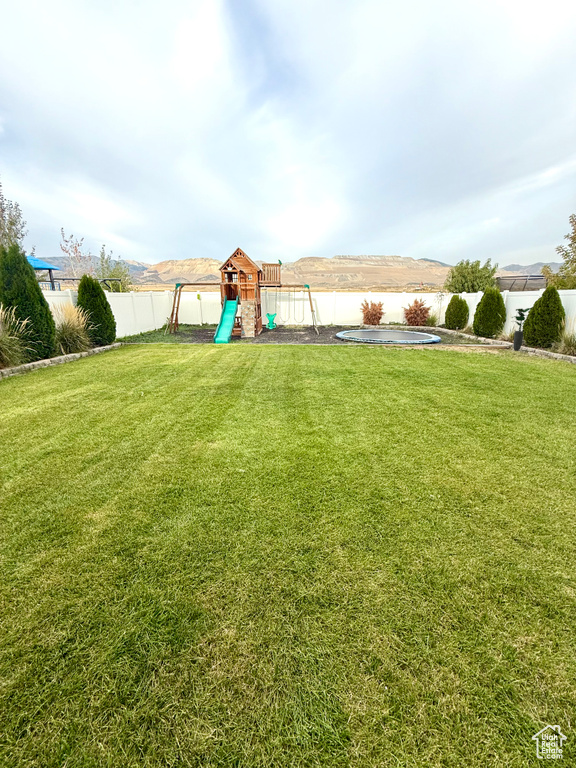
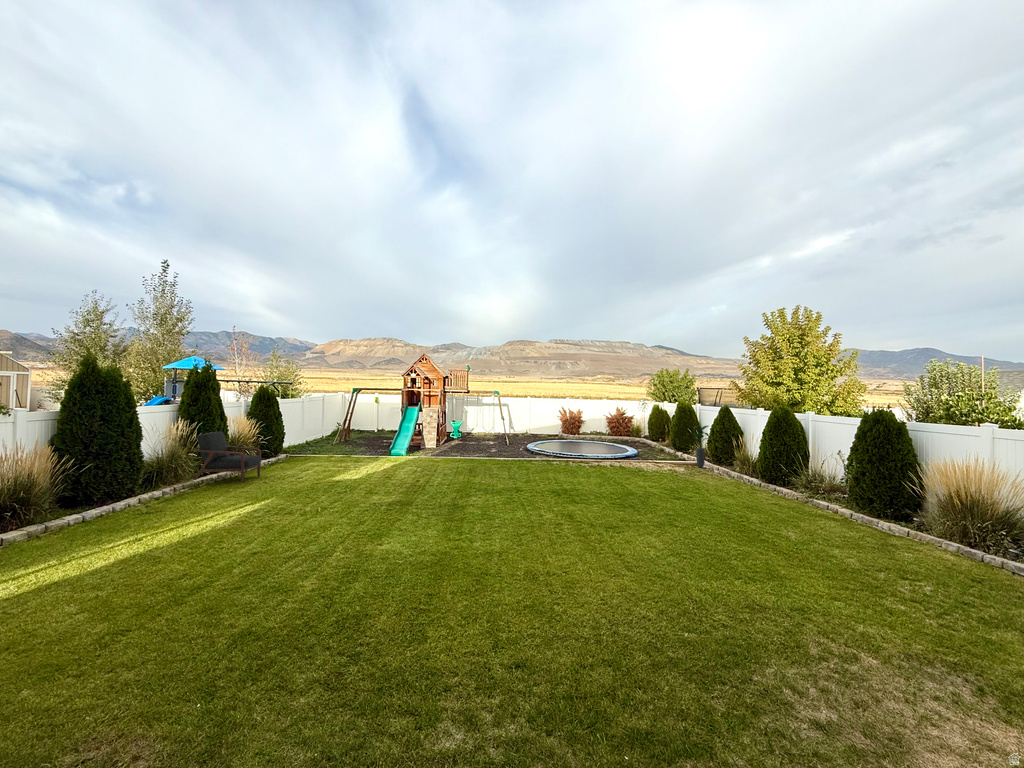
chair: none [18,317,91,368] -> present [192,431,261,483]

